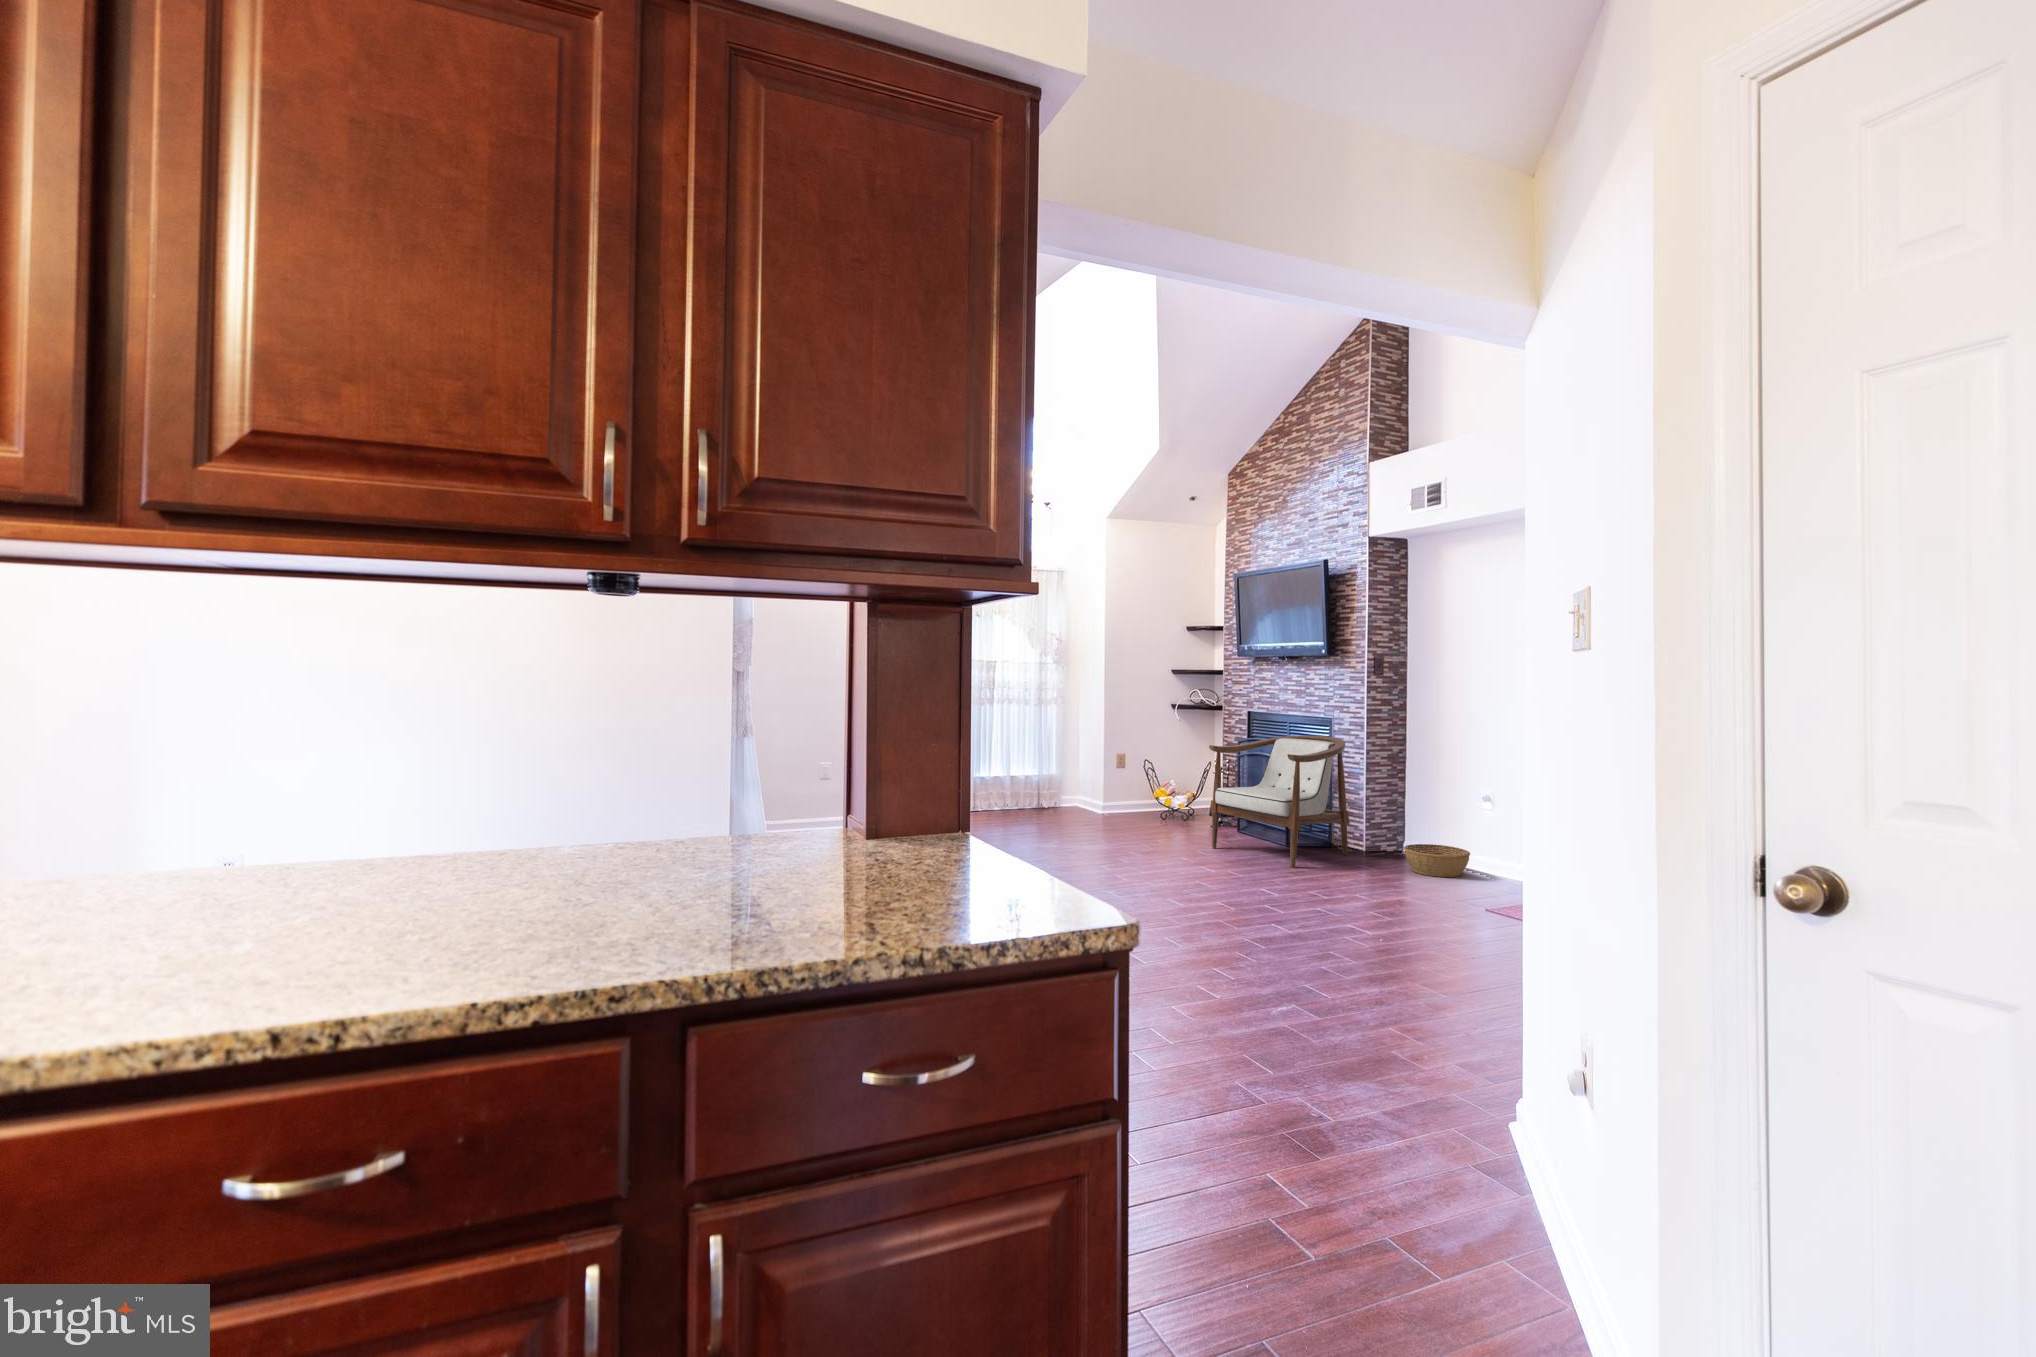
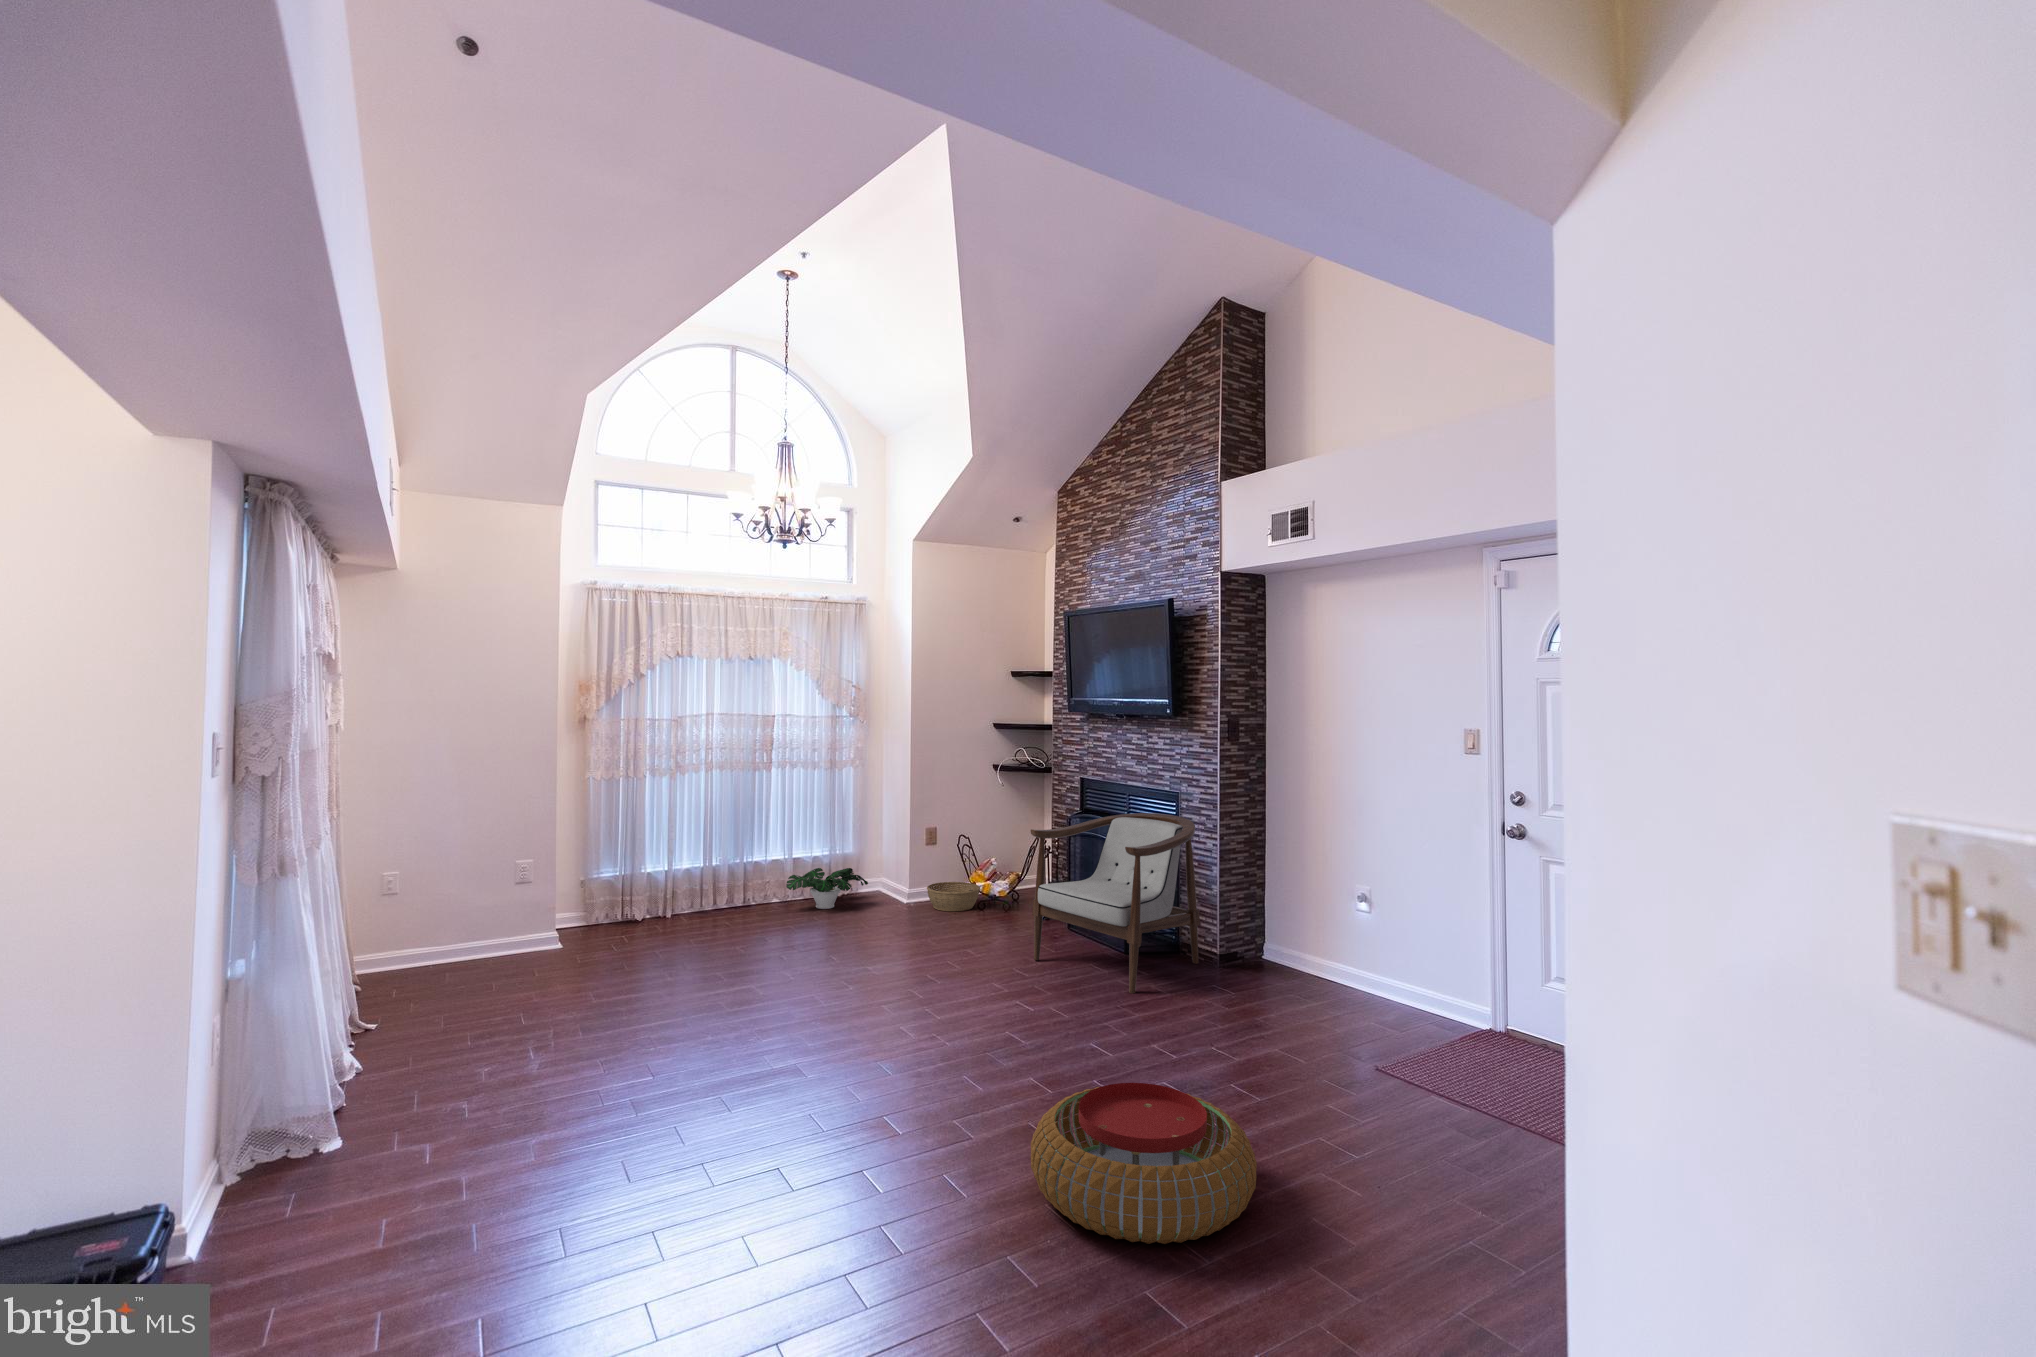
potted plant: none [1008,784,1072,815] -> present [786,868,868,909]
basket: present [1404,844,1470,877] -> present [927,882,980,911]
pouf: none [1224,889,1382,974] -> present [1030,1083,1257,1244]

